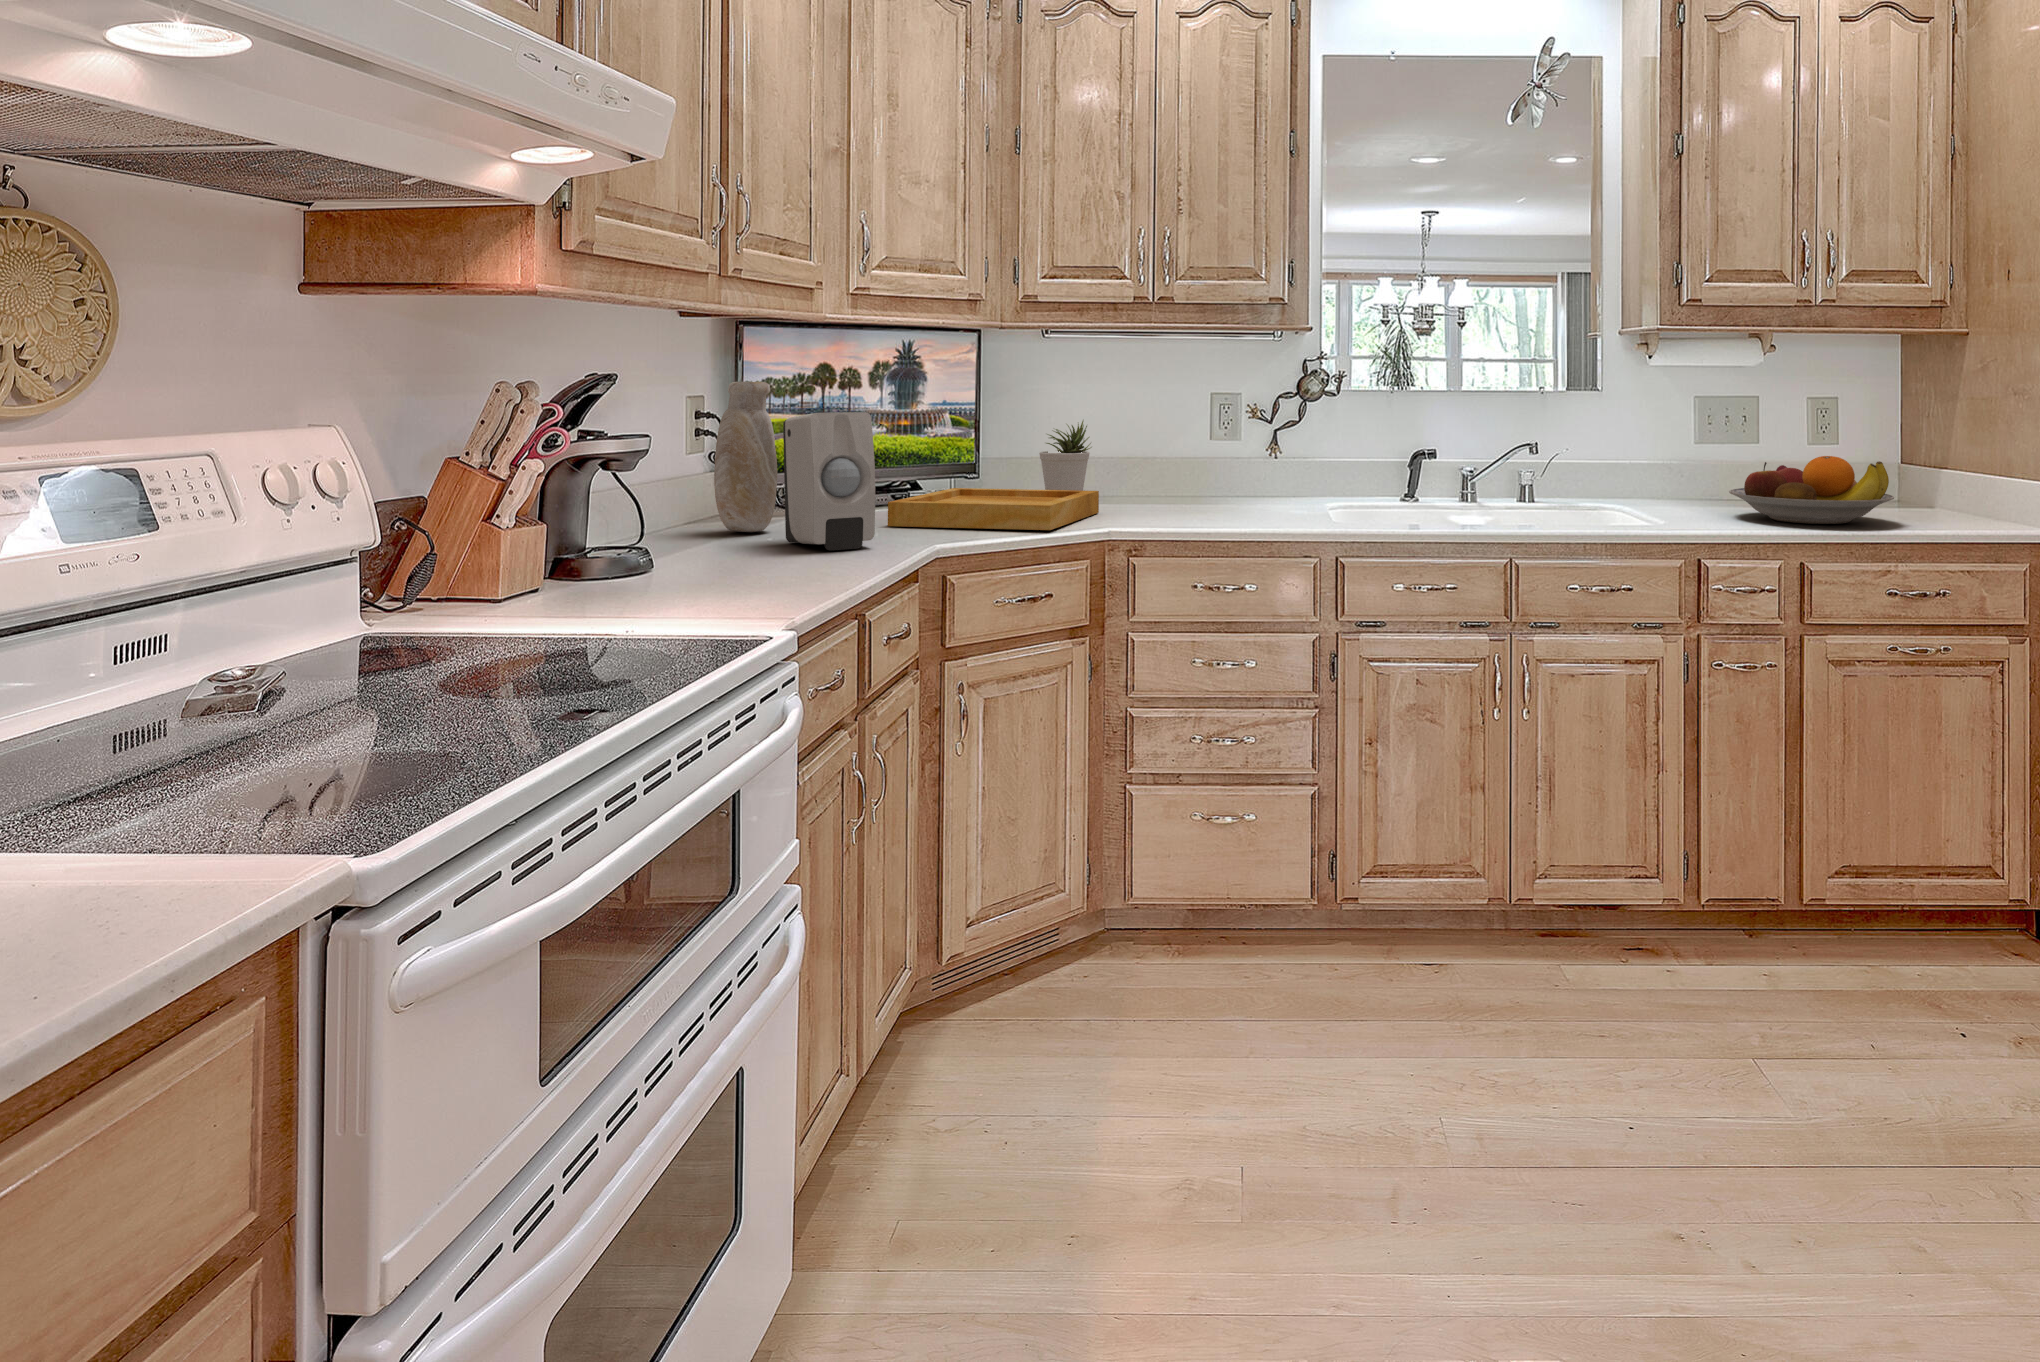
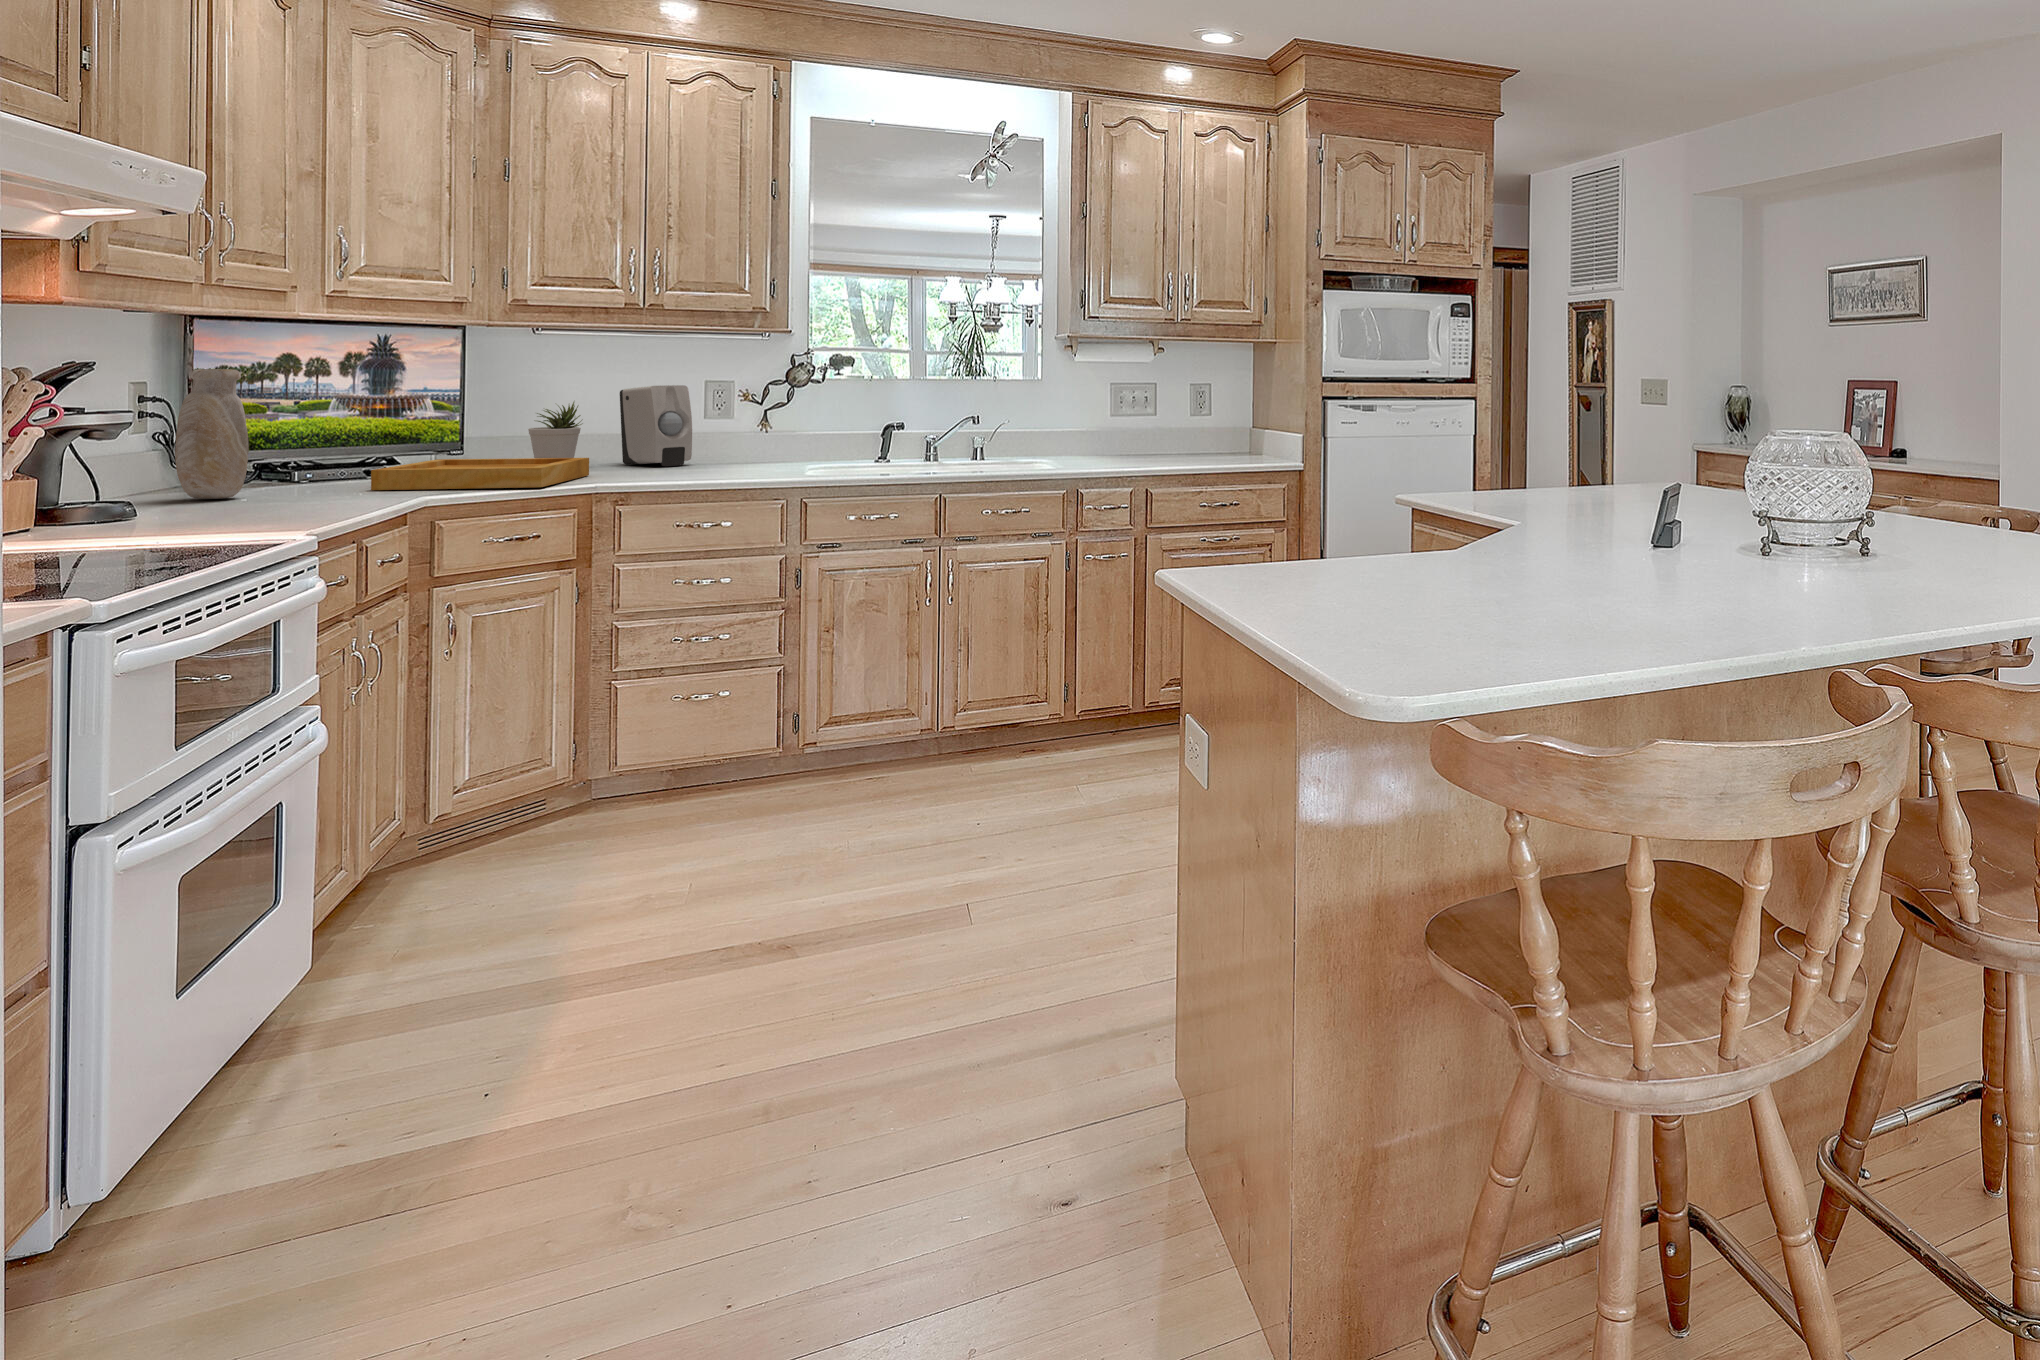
soap dispenser: present [783,412,875,550] -> present [620,385,692,466]
fruit bowl: present [1729,456,1894,524] -> none [1111,421,1214,465]

